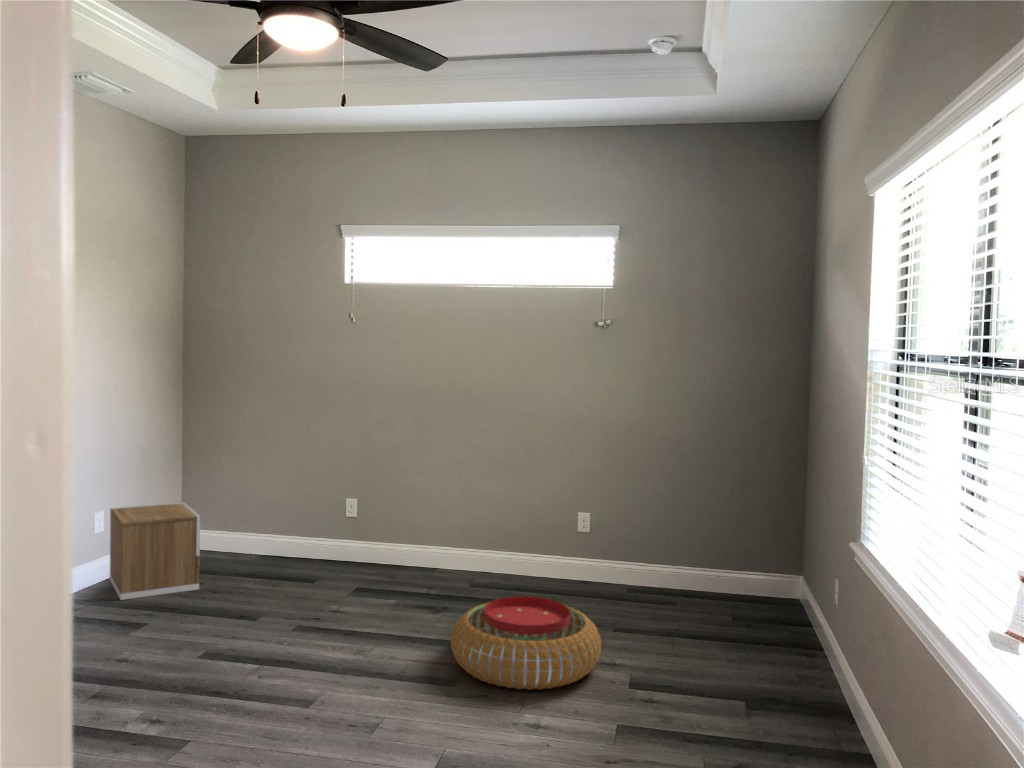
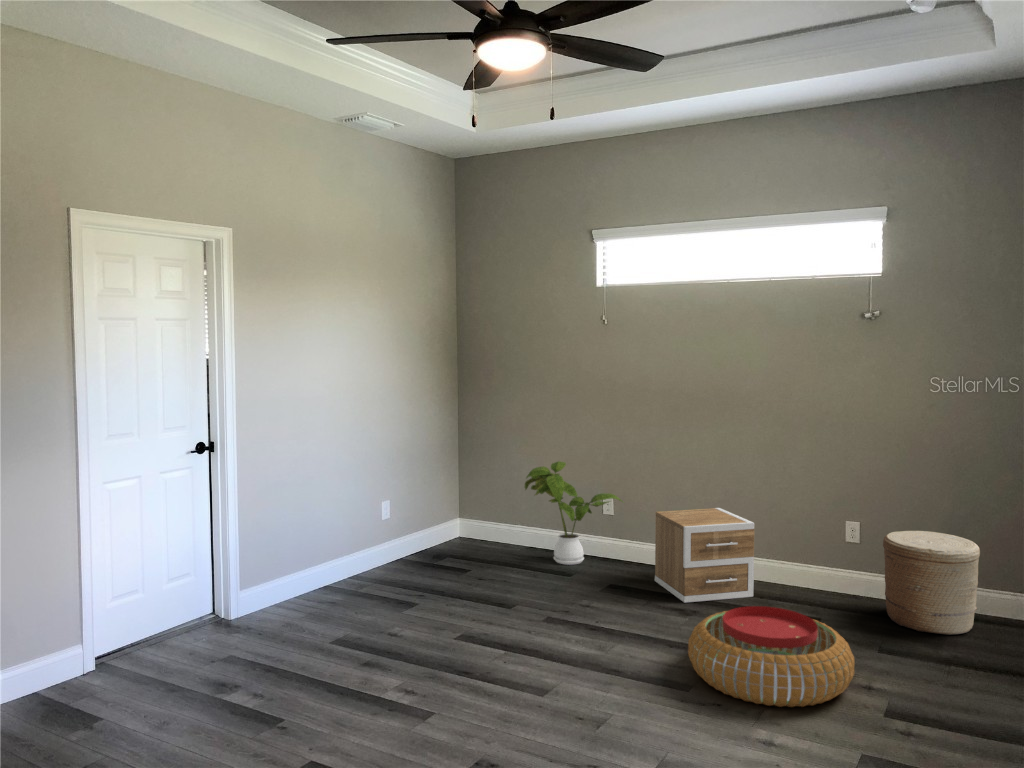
house plant: none [264,463,371,570] -> present [525,461,623,565]
nightstand: present [110,502,201,600] -> present [655,508,754,603]
woven basket: none [613,518,690,609] -> present [883,531,980,635]

